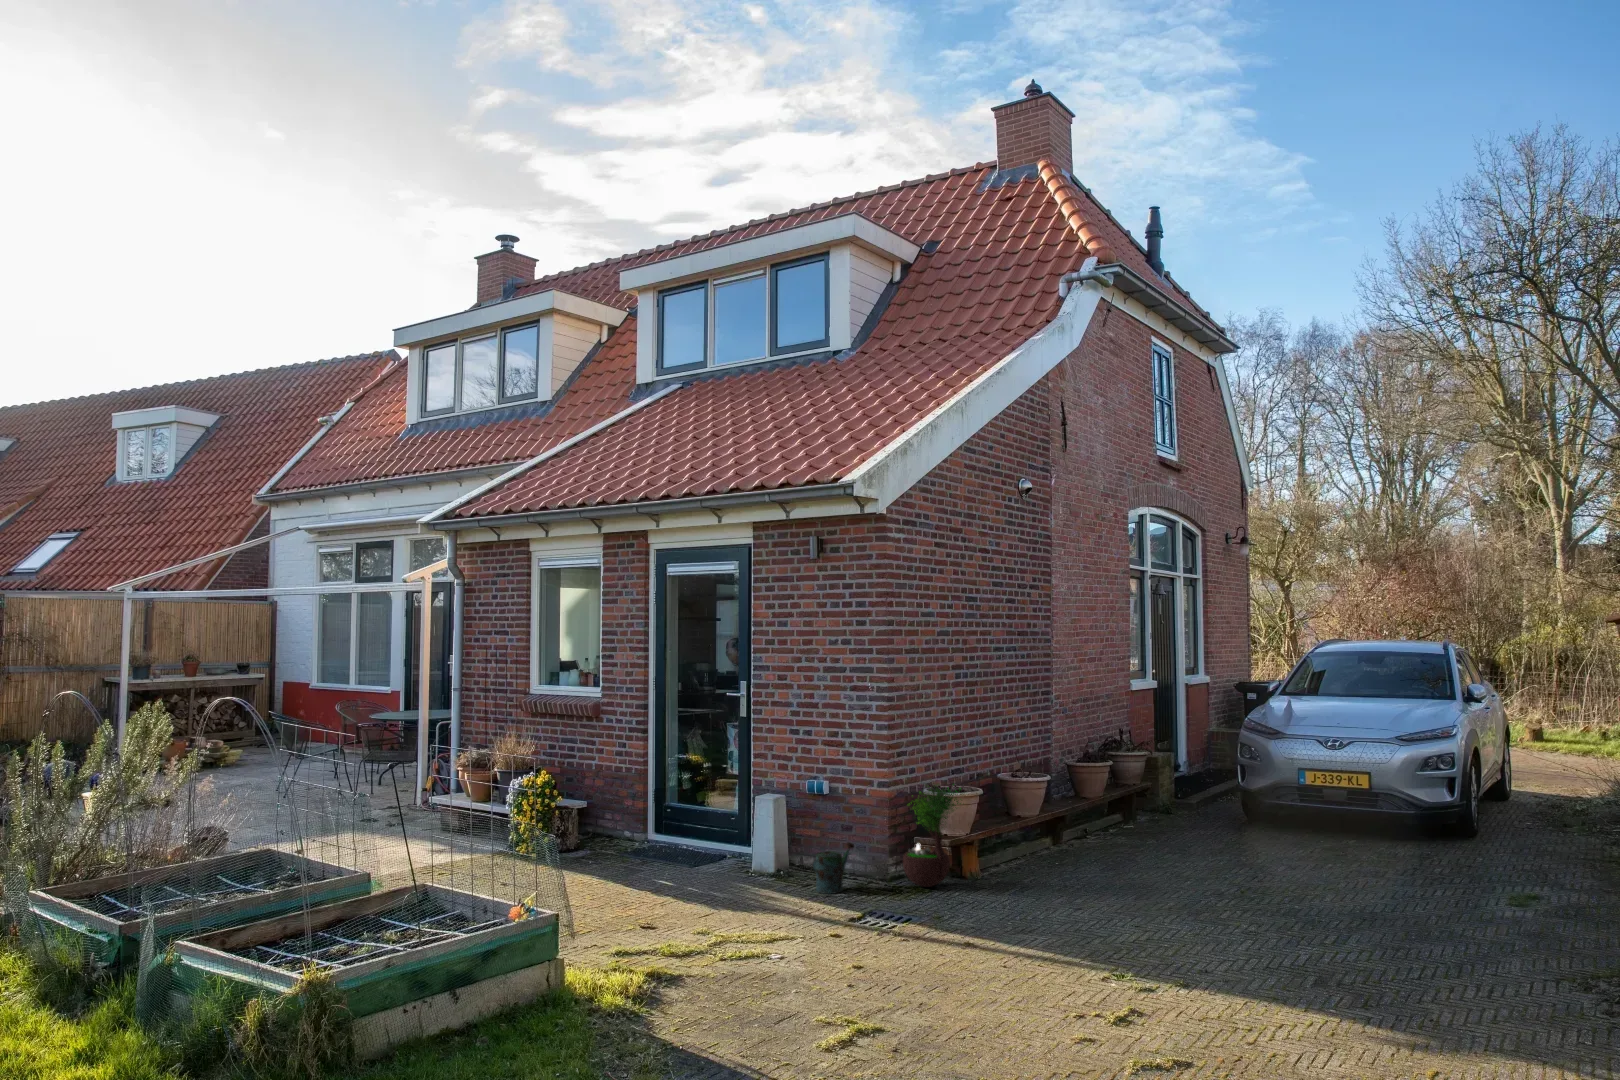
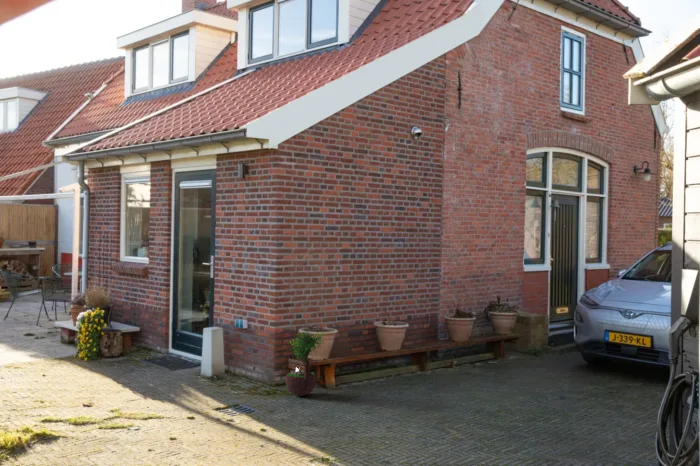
watering can: present [813,842,854,894] -> none [222,364,258,396]

